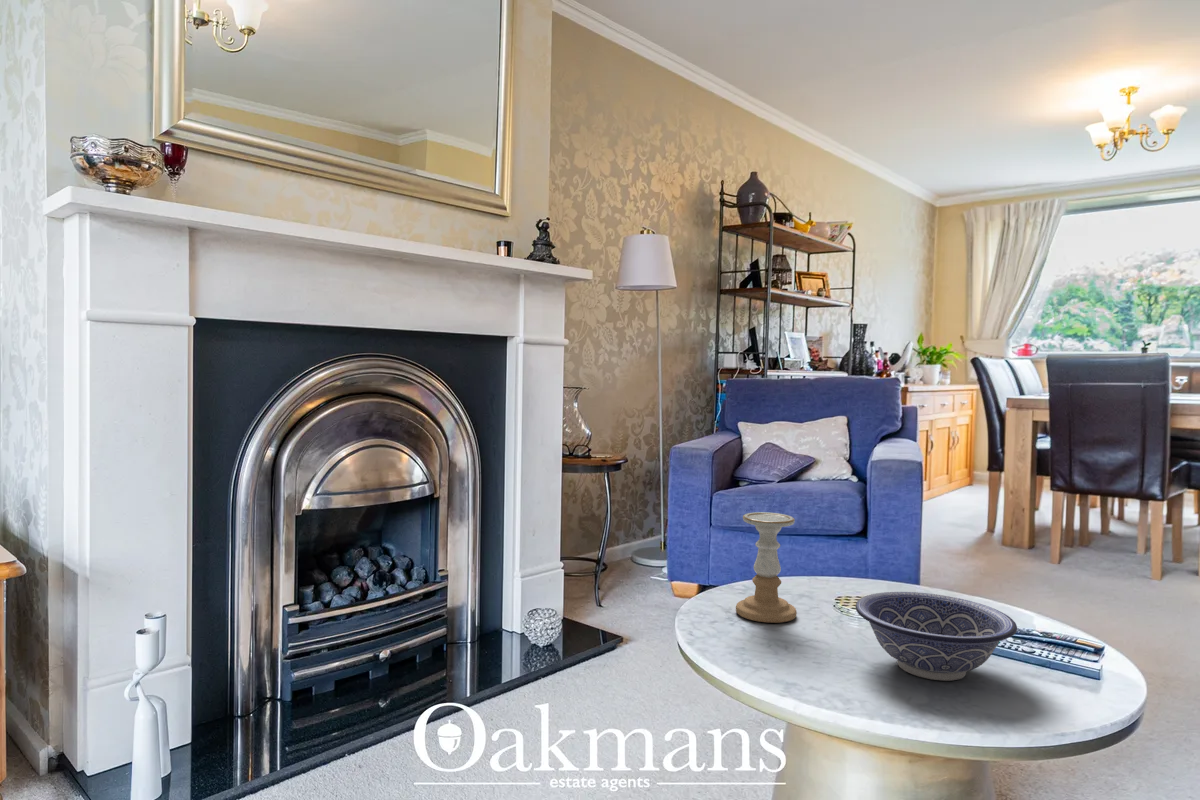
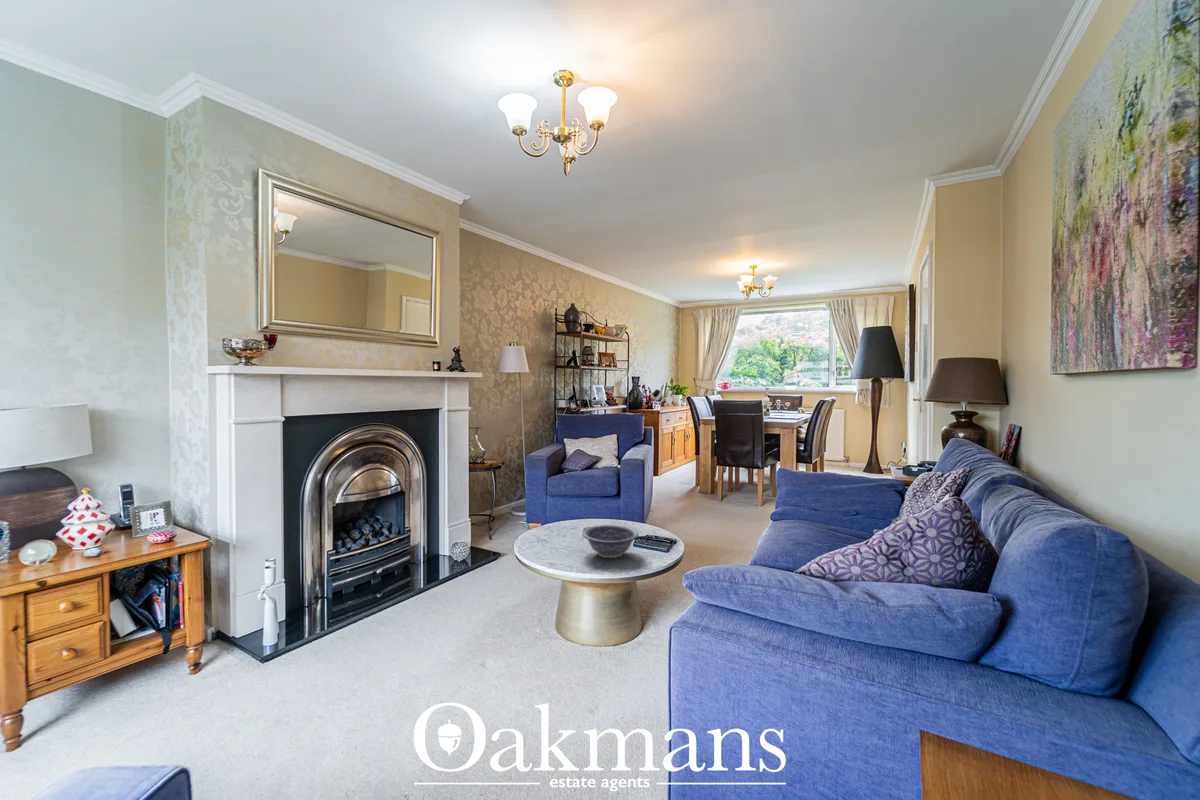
candle holder: present [736,512,797,623] -> none [542,495,567,541]

